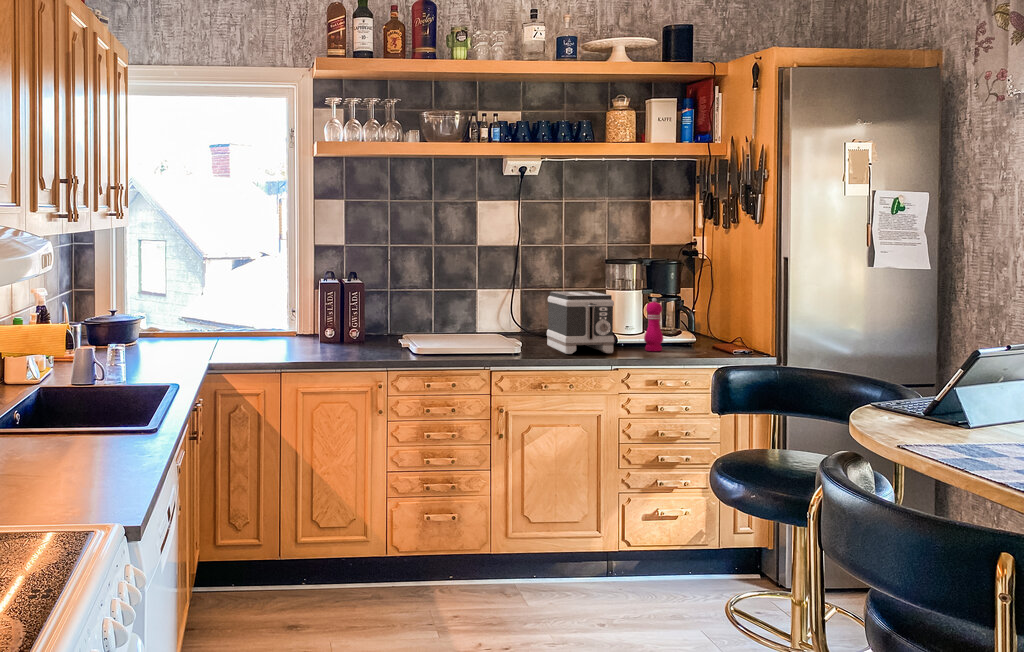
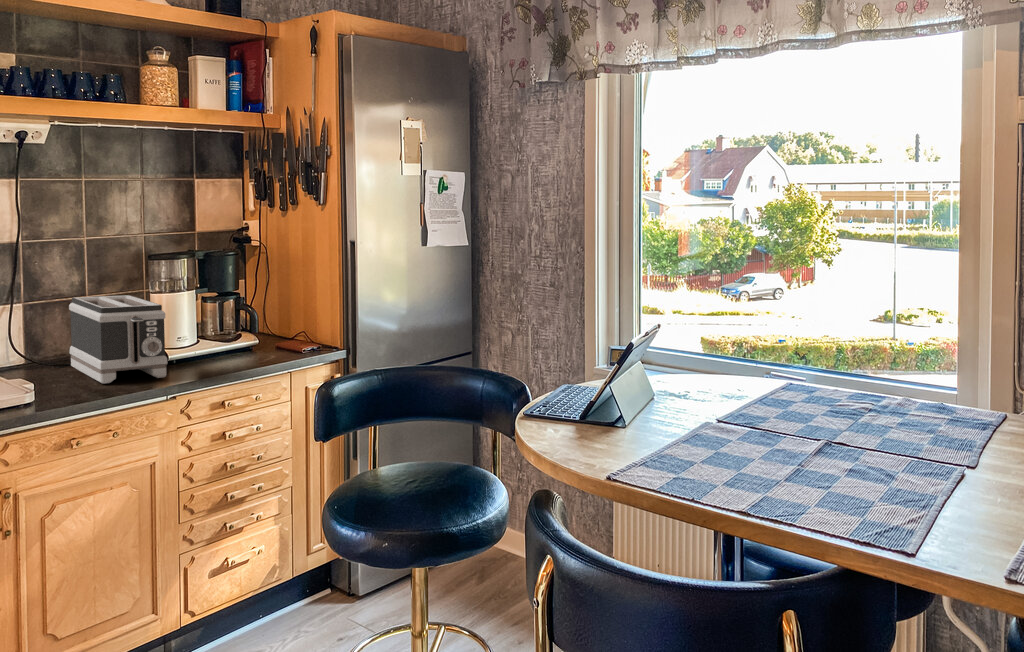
pepper mill: present [644,298,663,351] -> none [203,303,227,368]

